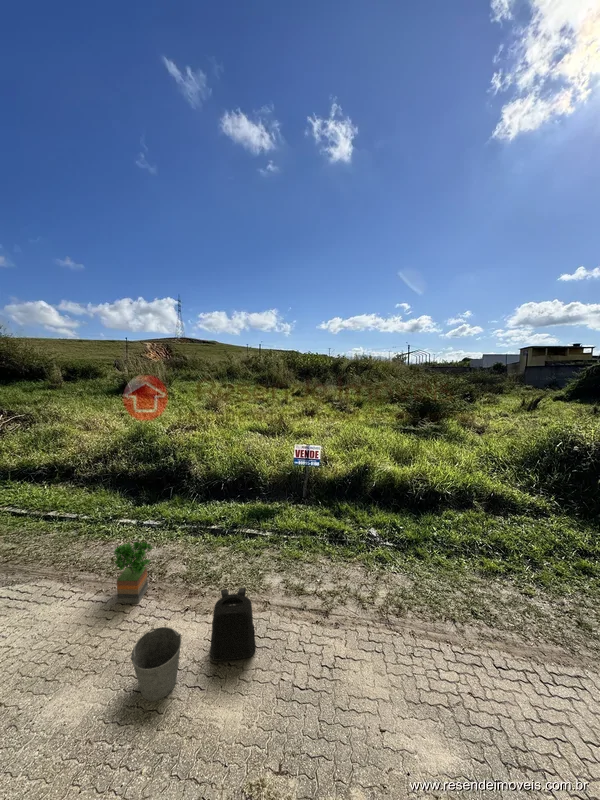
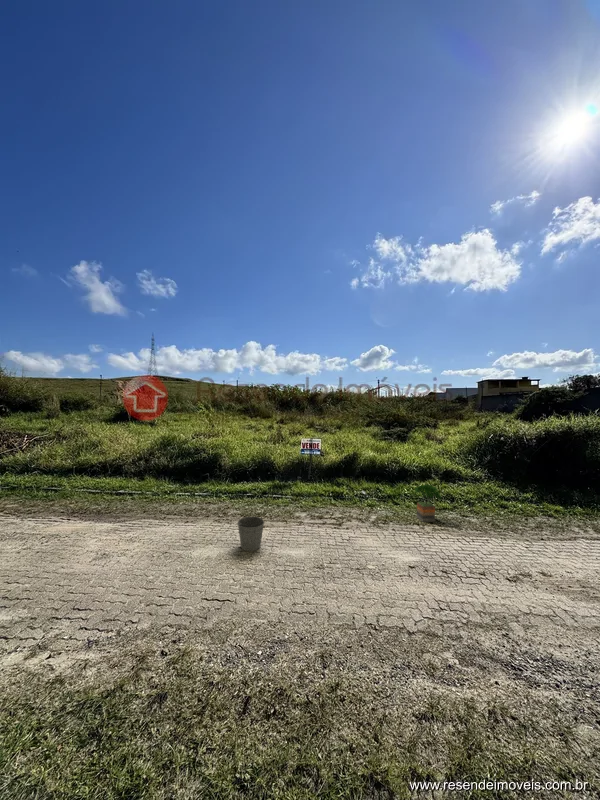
potted tree: present [114,541,152,603] -> present [415,485,441,522]
backpack: present [210,588,256,660] -> none [275,500,302,539]

